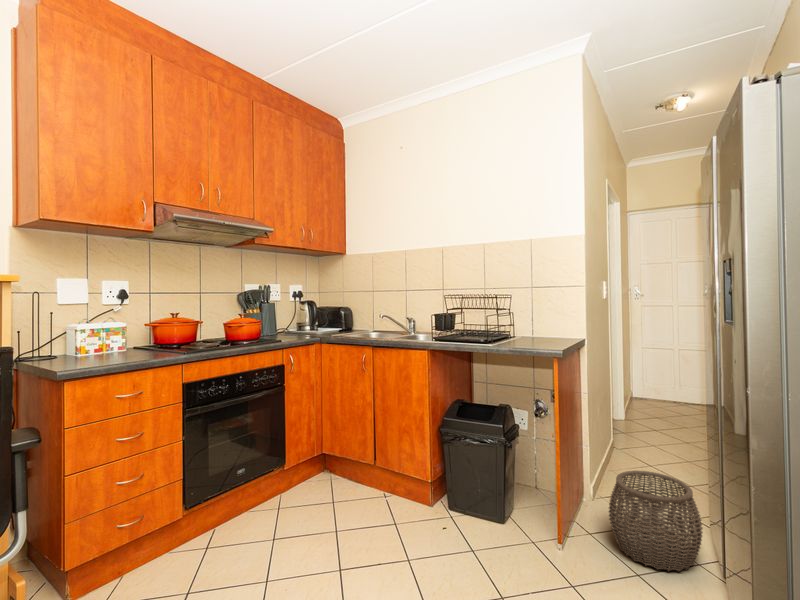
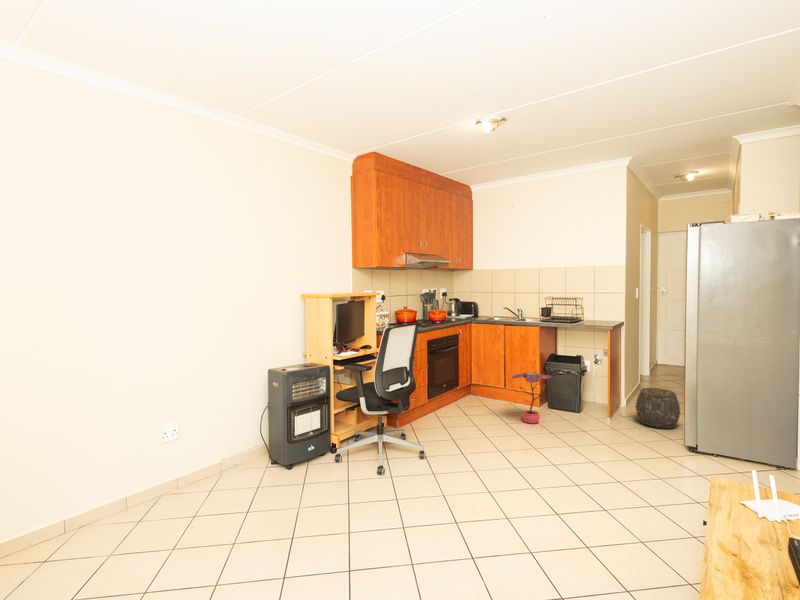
potted plant: none [354,444,435,562] -> present [512,372,551,424]

